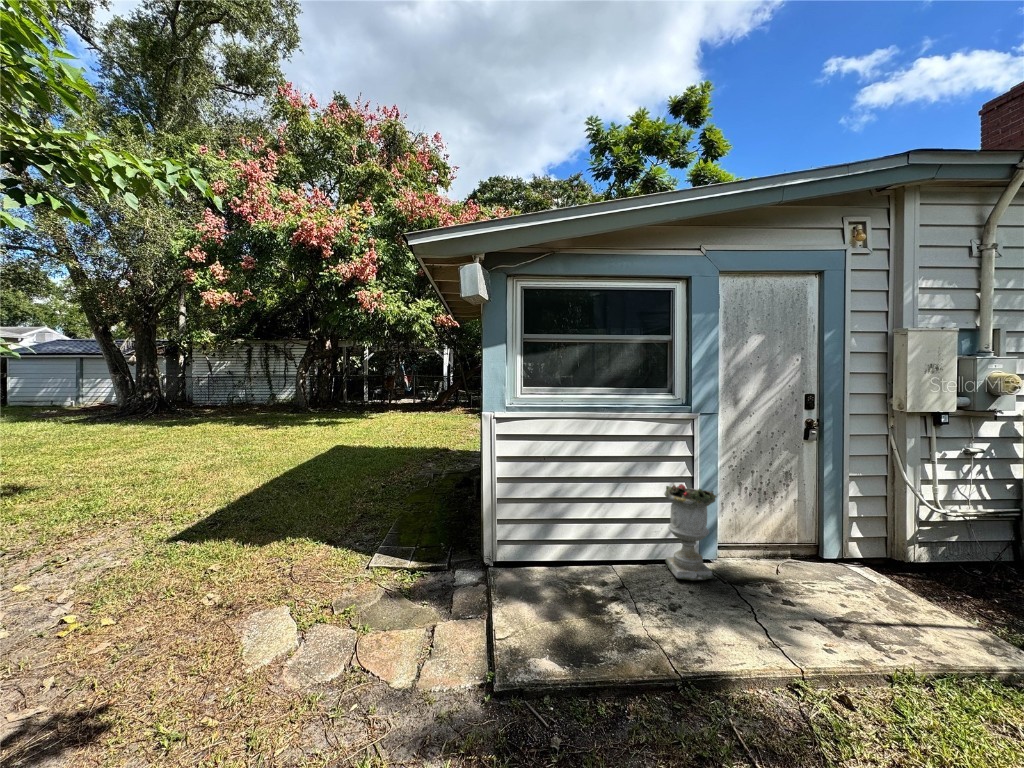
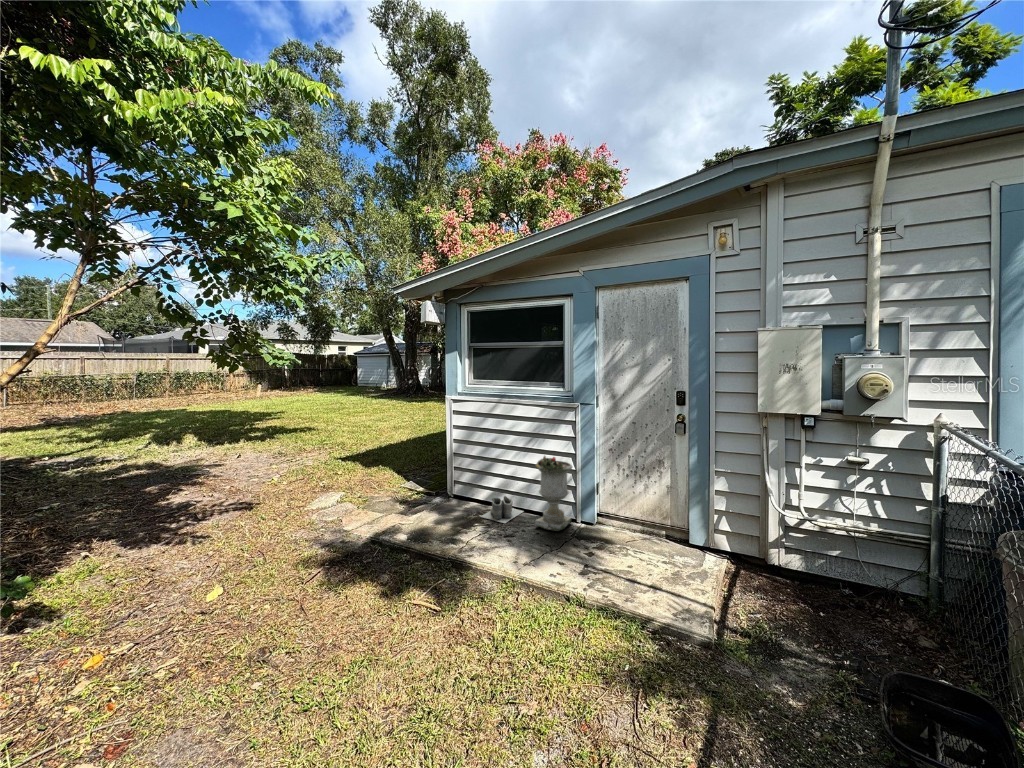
boots: none [584,547,637,586] -> present [480,496,524,523]

